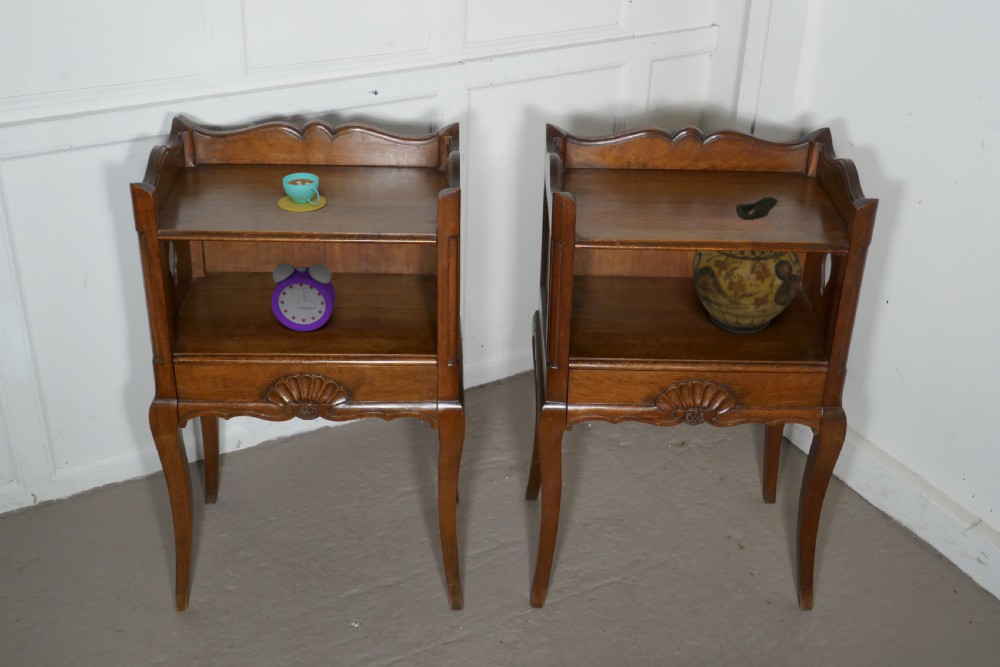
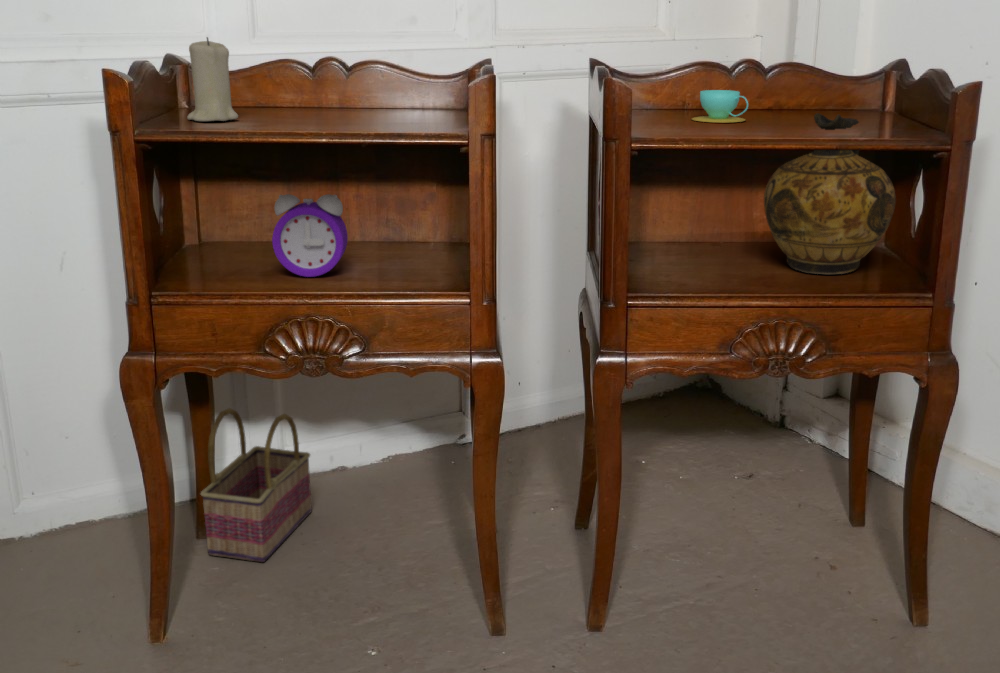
candle: none [195,126,239,200] -> present [187,37,238,121]
teacup: present [278,173,327,212] -> present [692,90,748,122]
basket: none [210,399,303,531] -> present [201,408,312,562]

